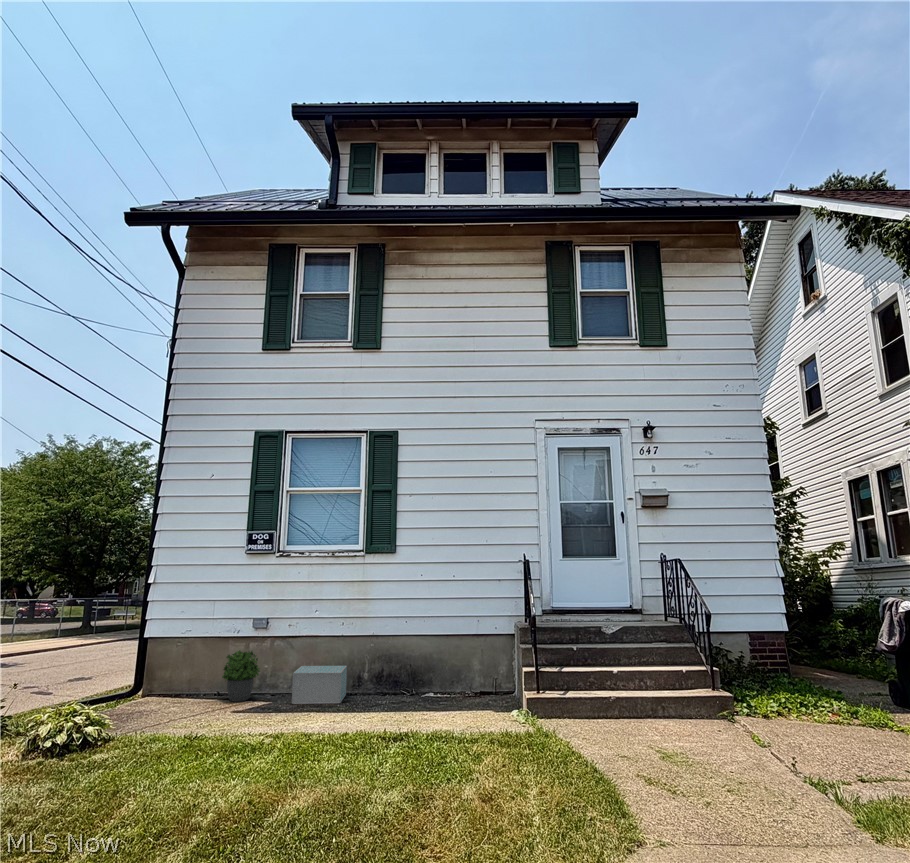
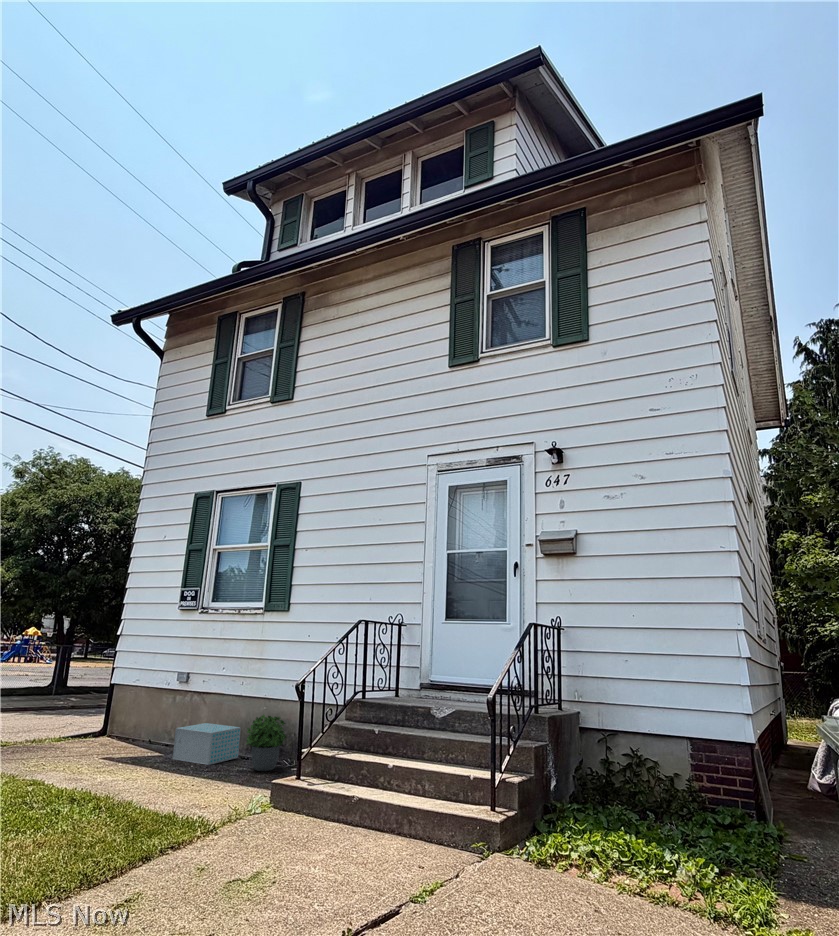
potted plant: present [222,650,260,702] -> present [246,714,286,771]

